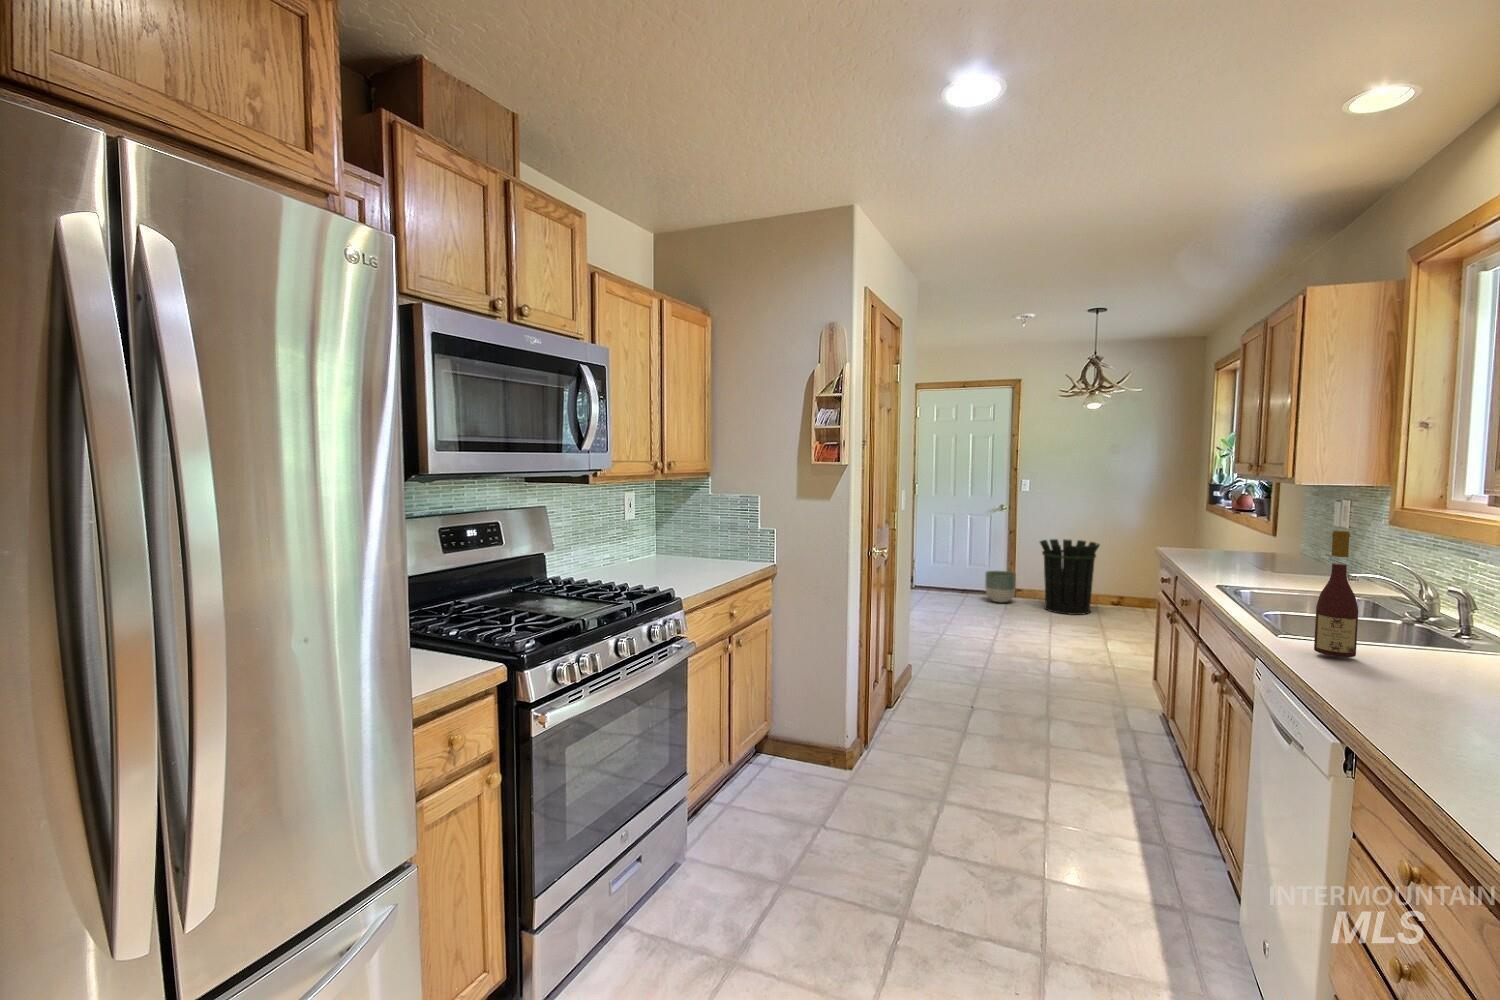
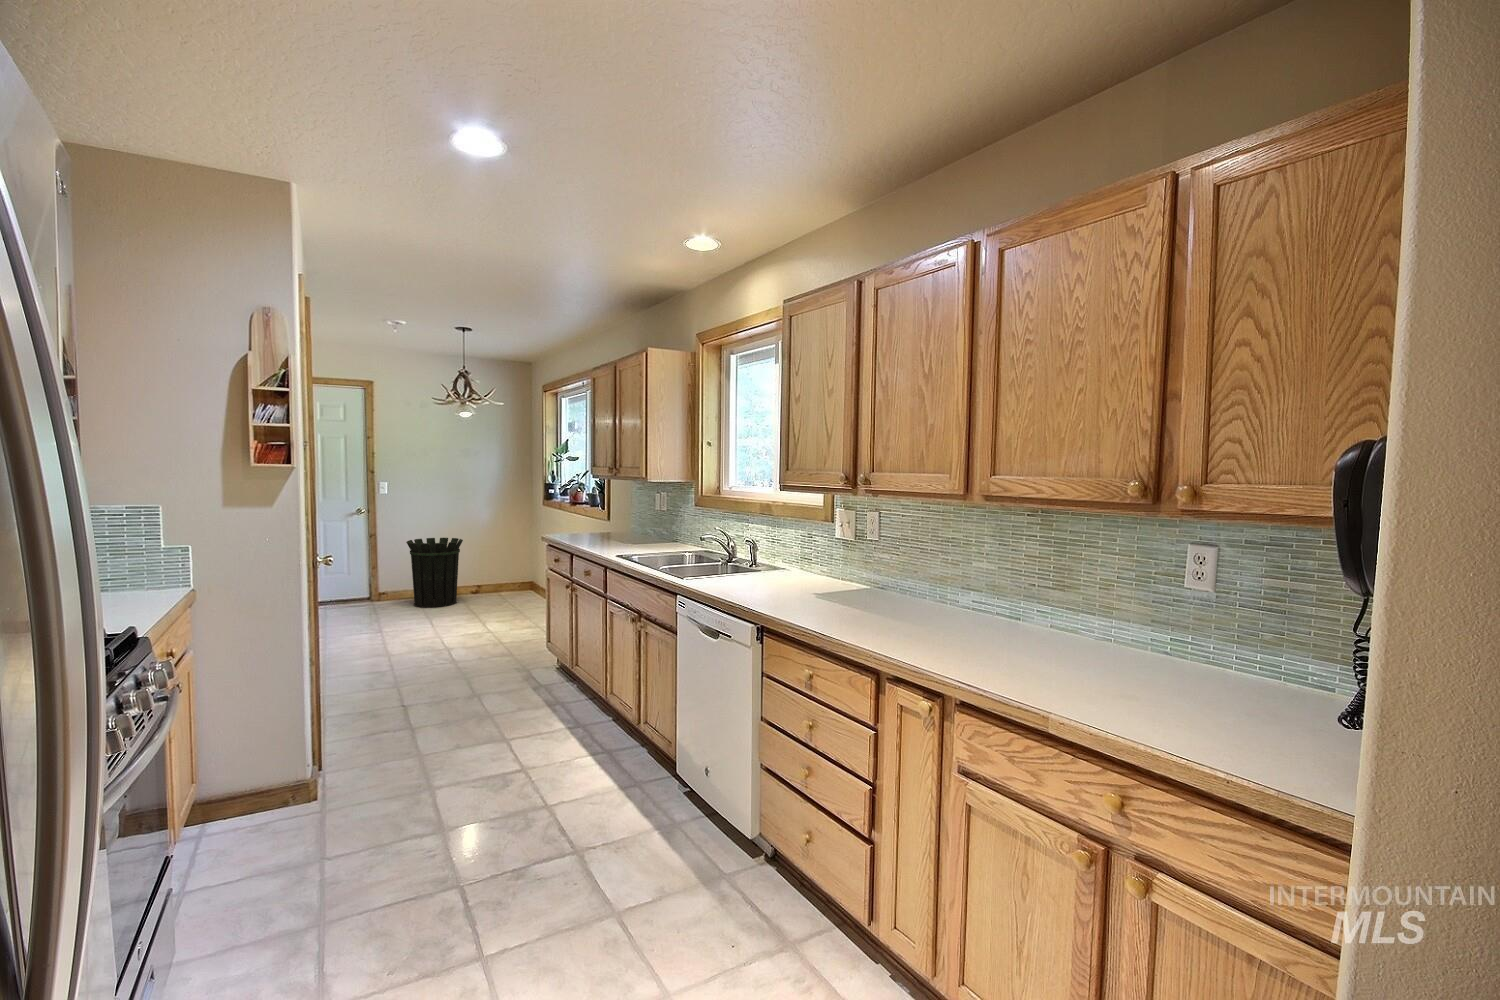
wine bottle: present [1314,531,1358,657] -> none [709,511,729,586]
planter: present [985,571,1016,603] -> none [348,576,382,608]

